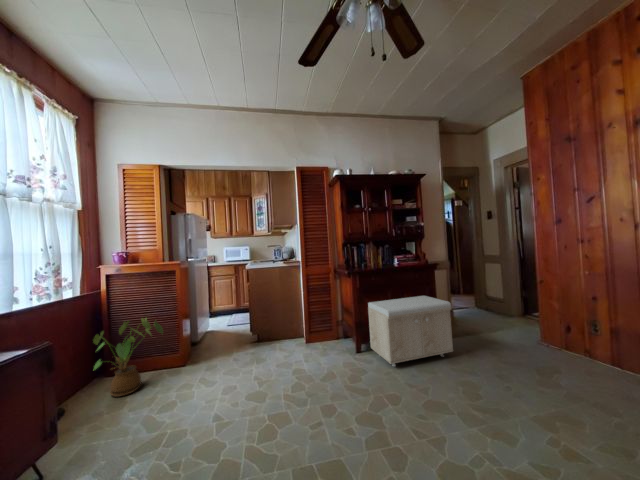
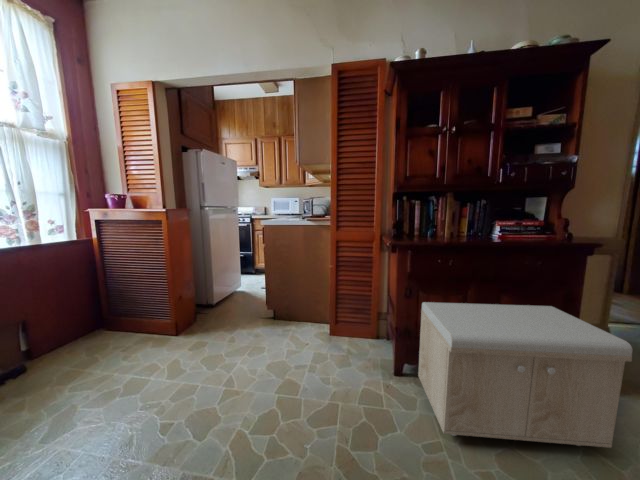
house plant: present [93,318,163,397] -> none [56,273,142,358]

